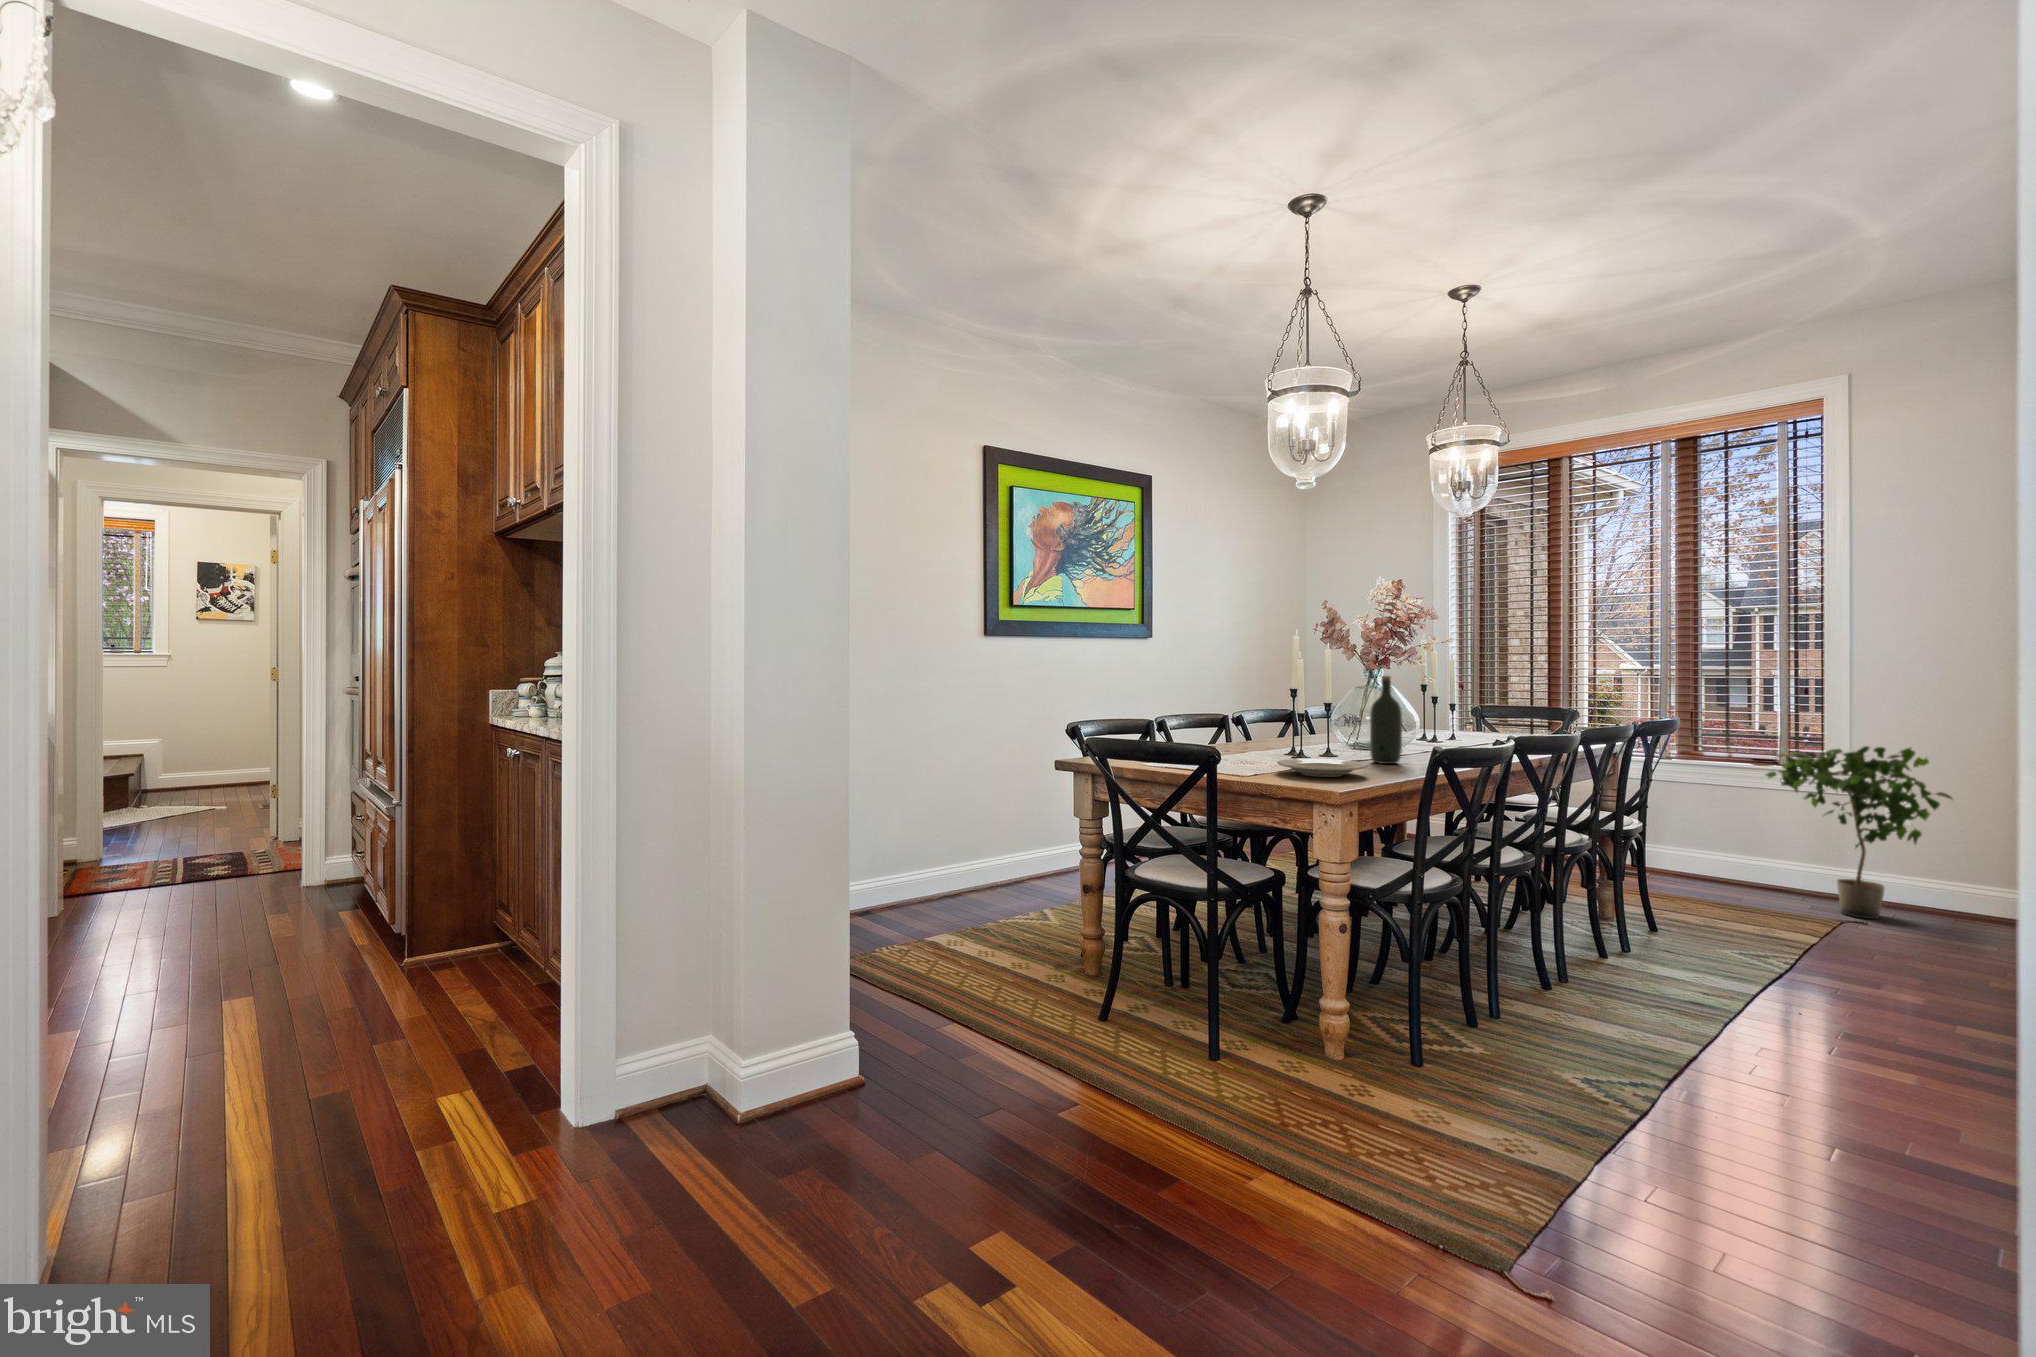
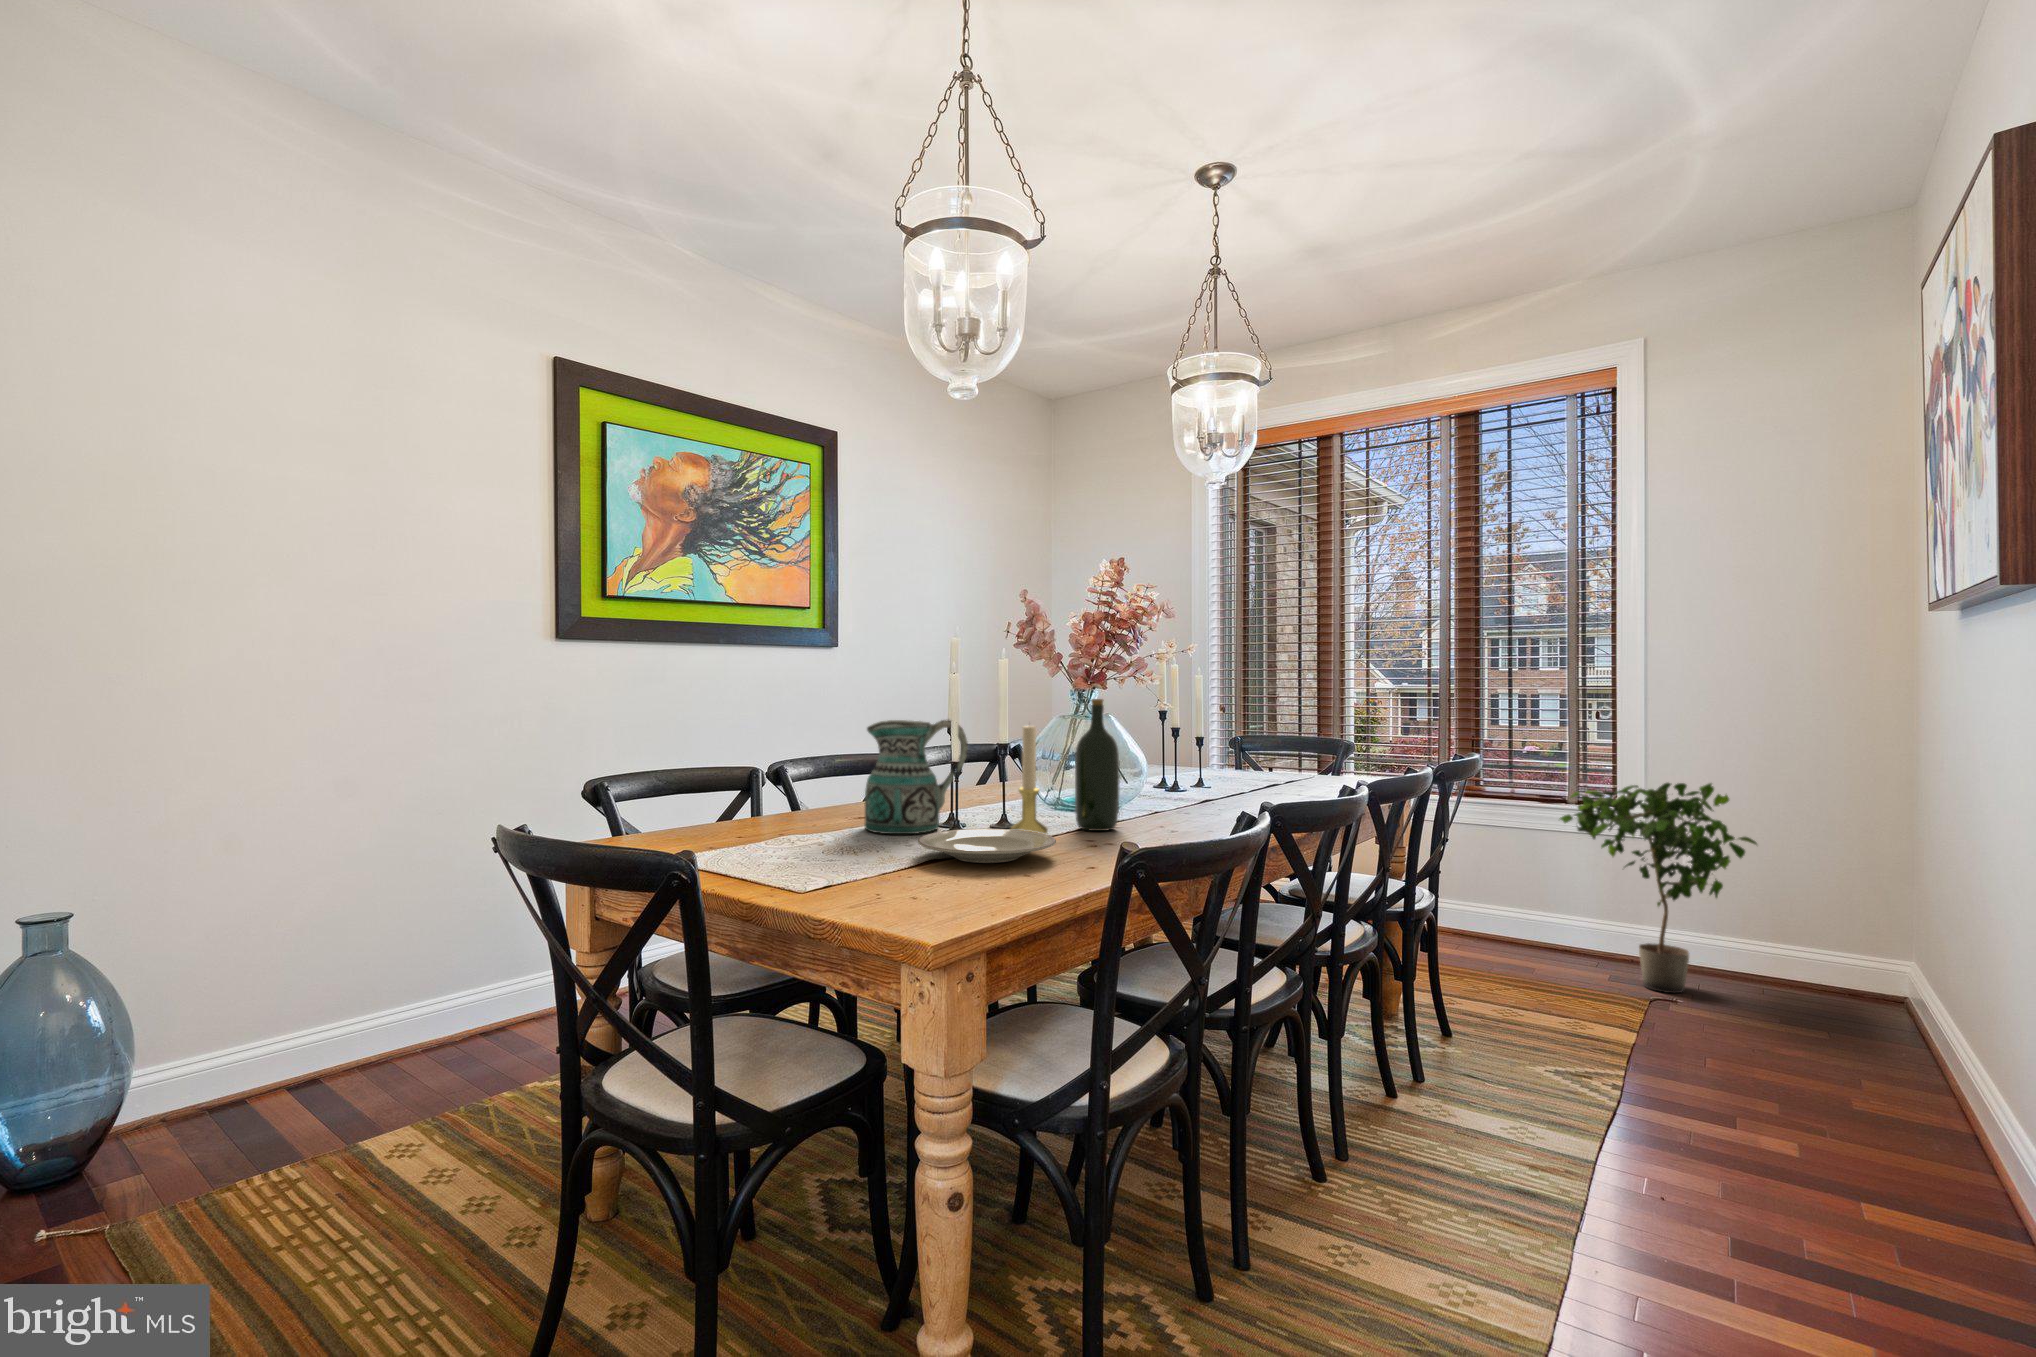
ceramic pitcher: none [1227,689,1296,762] -> present [865,720,968,834]
candle holder: none [1327,691,1353,766] -> present [1011,726,1048,834]

